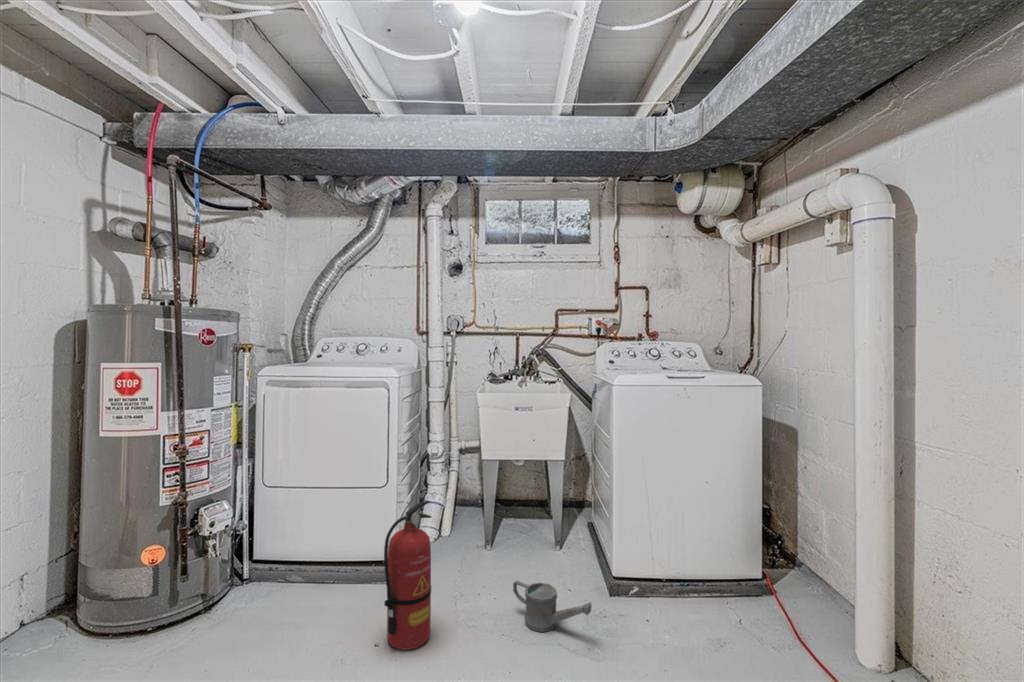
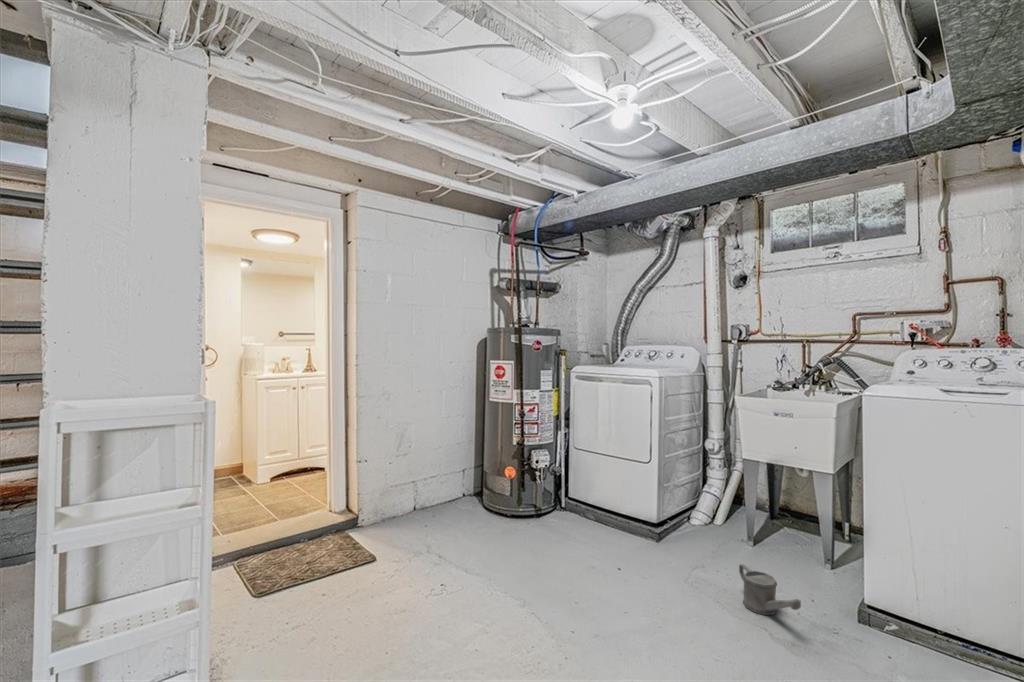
fire extinguisher: present [384,500,431,650] -> none [620,473,665,579]

